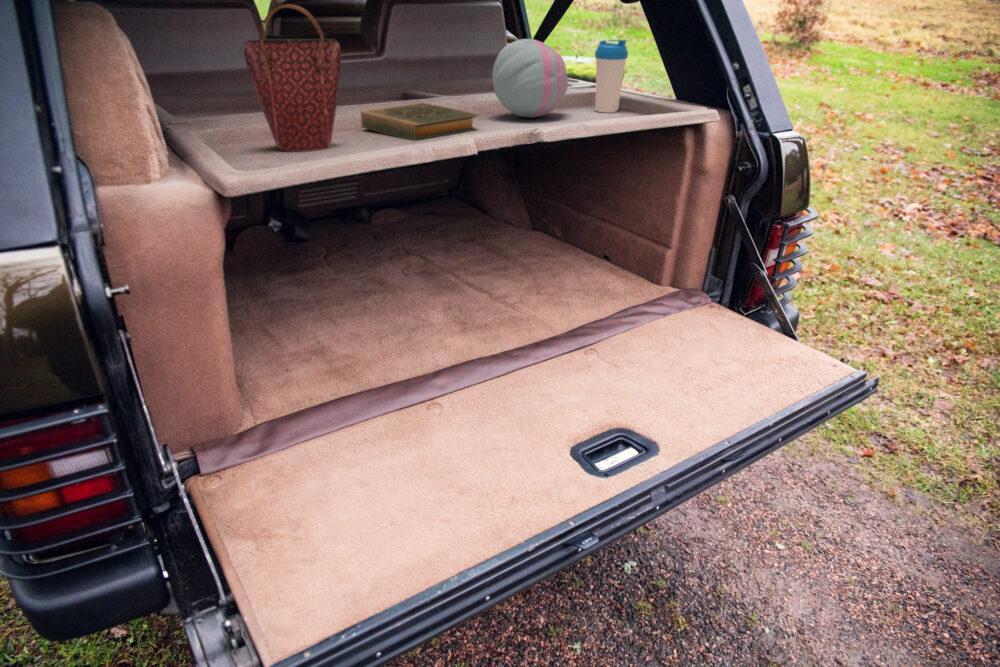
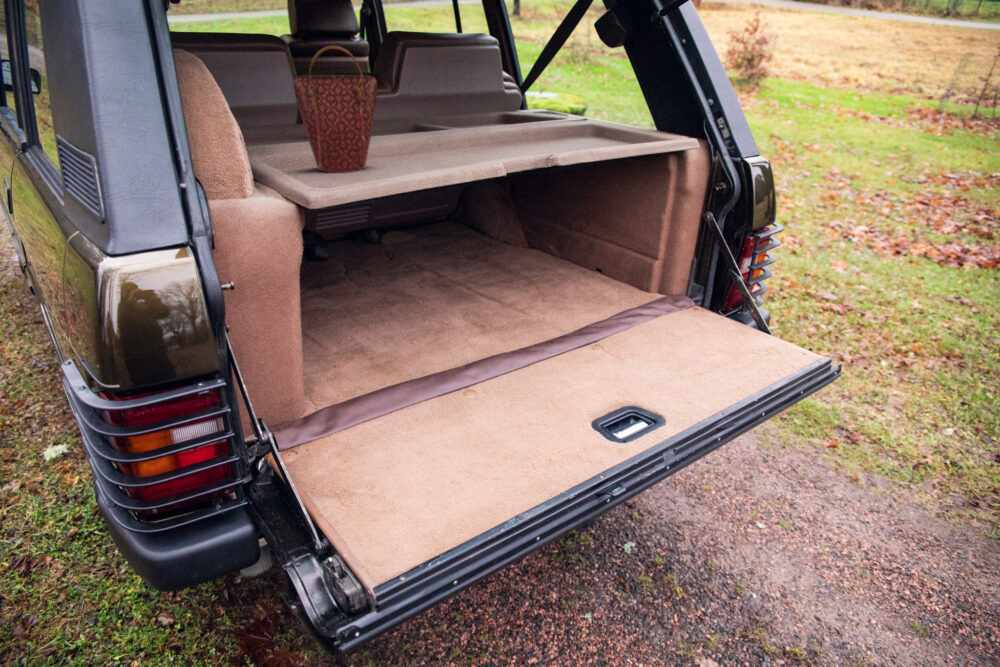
cushion: present [492,39,568,118] -> none [498,76,564,144]
water bottle: present [595,40,628,113] -> none [586,77,615,140]
hardback book: present [360,103,478,141] -> none [384,131,492,165]

